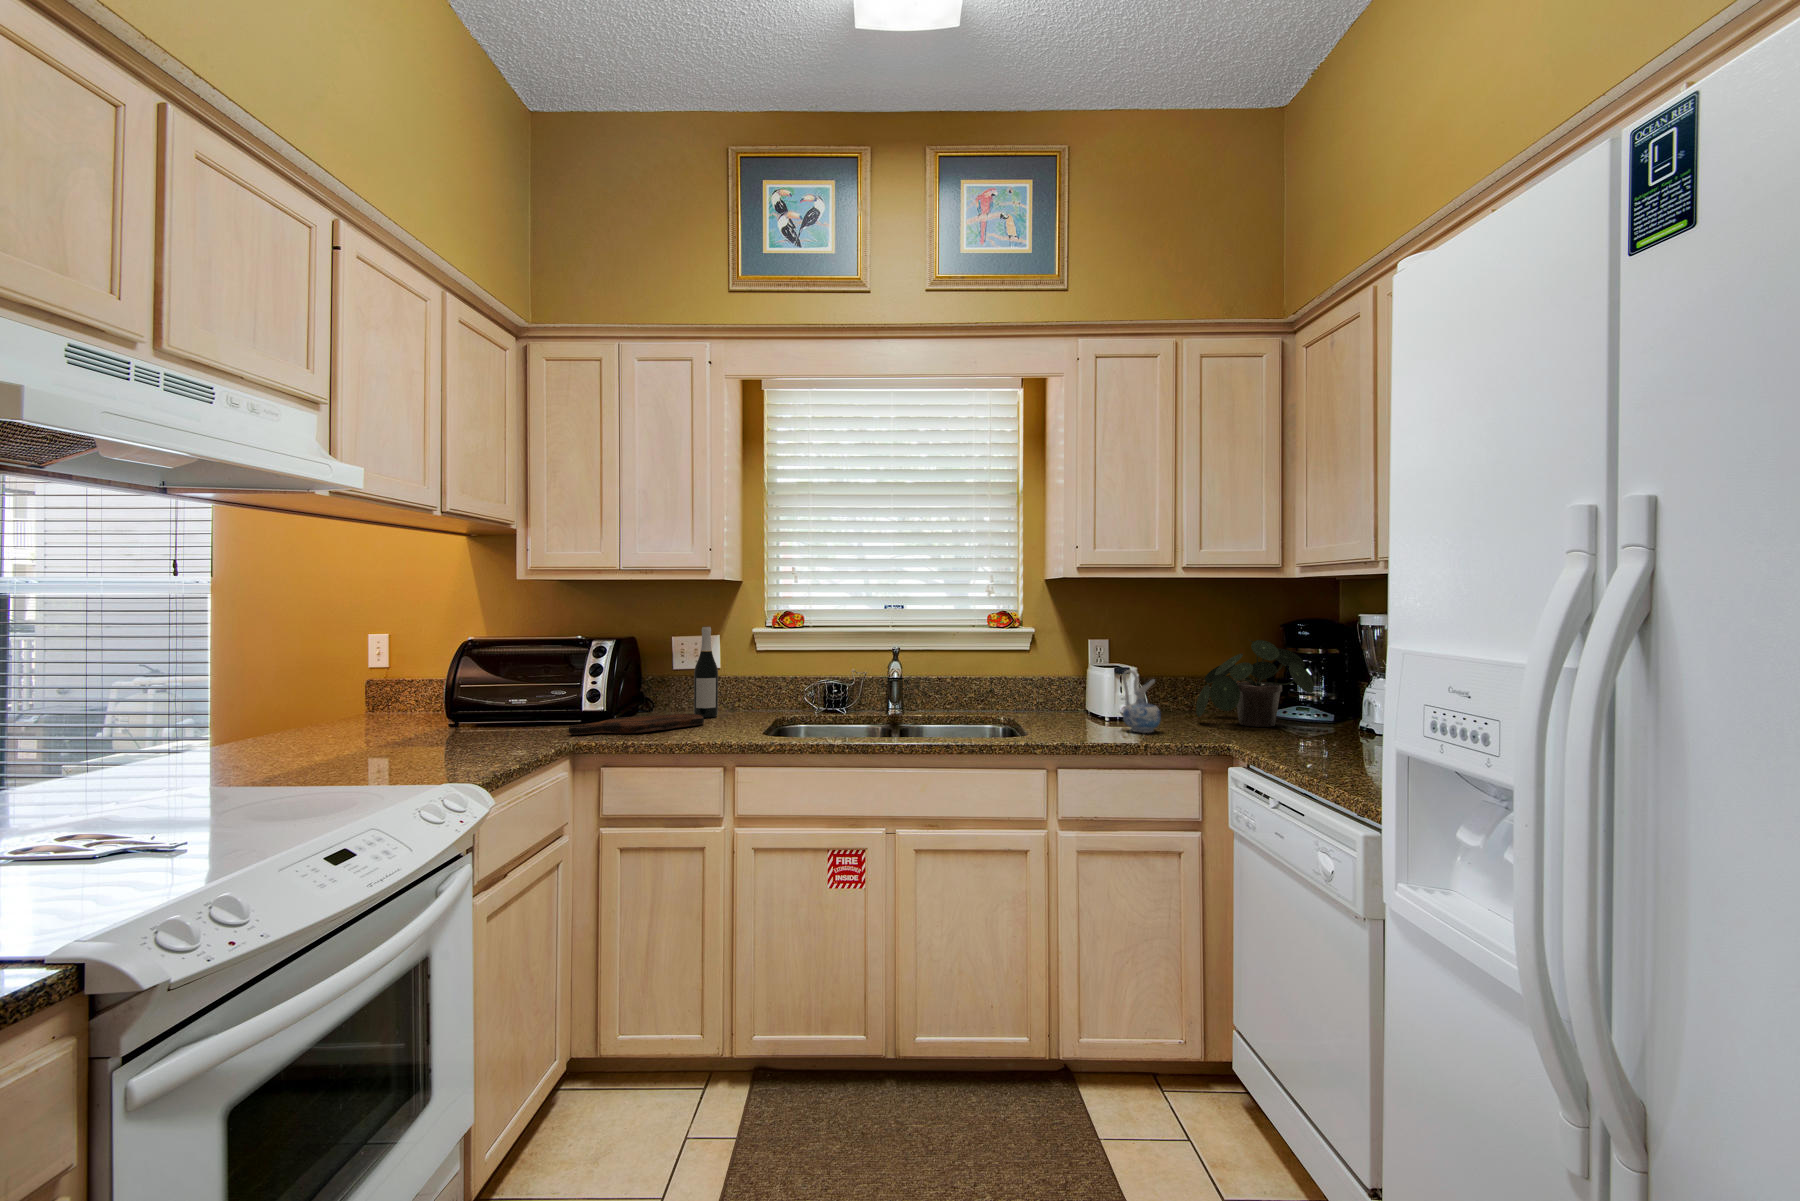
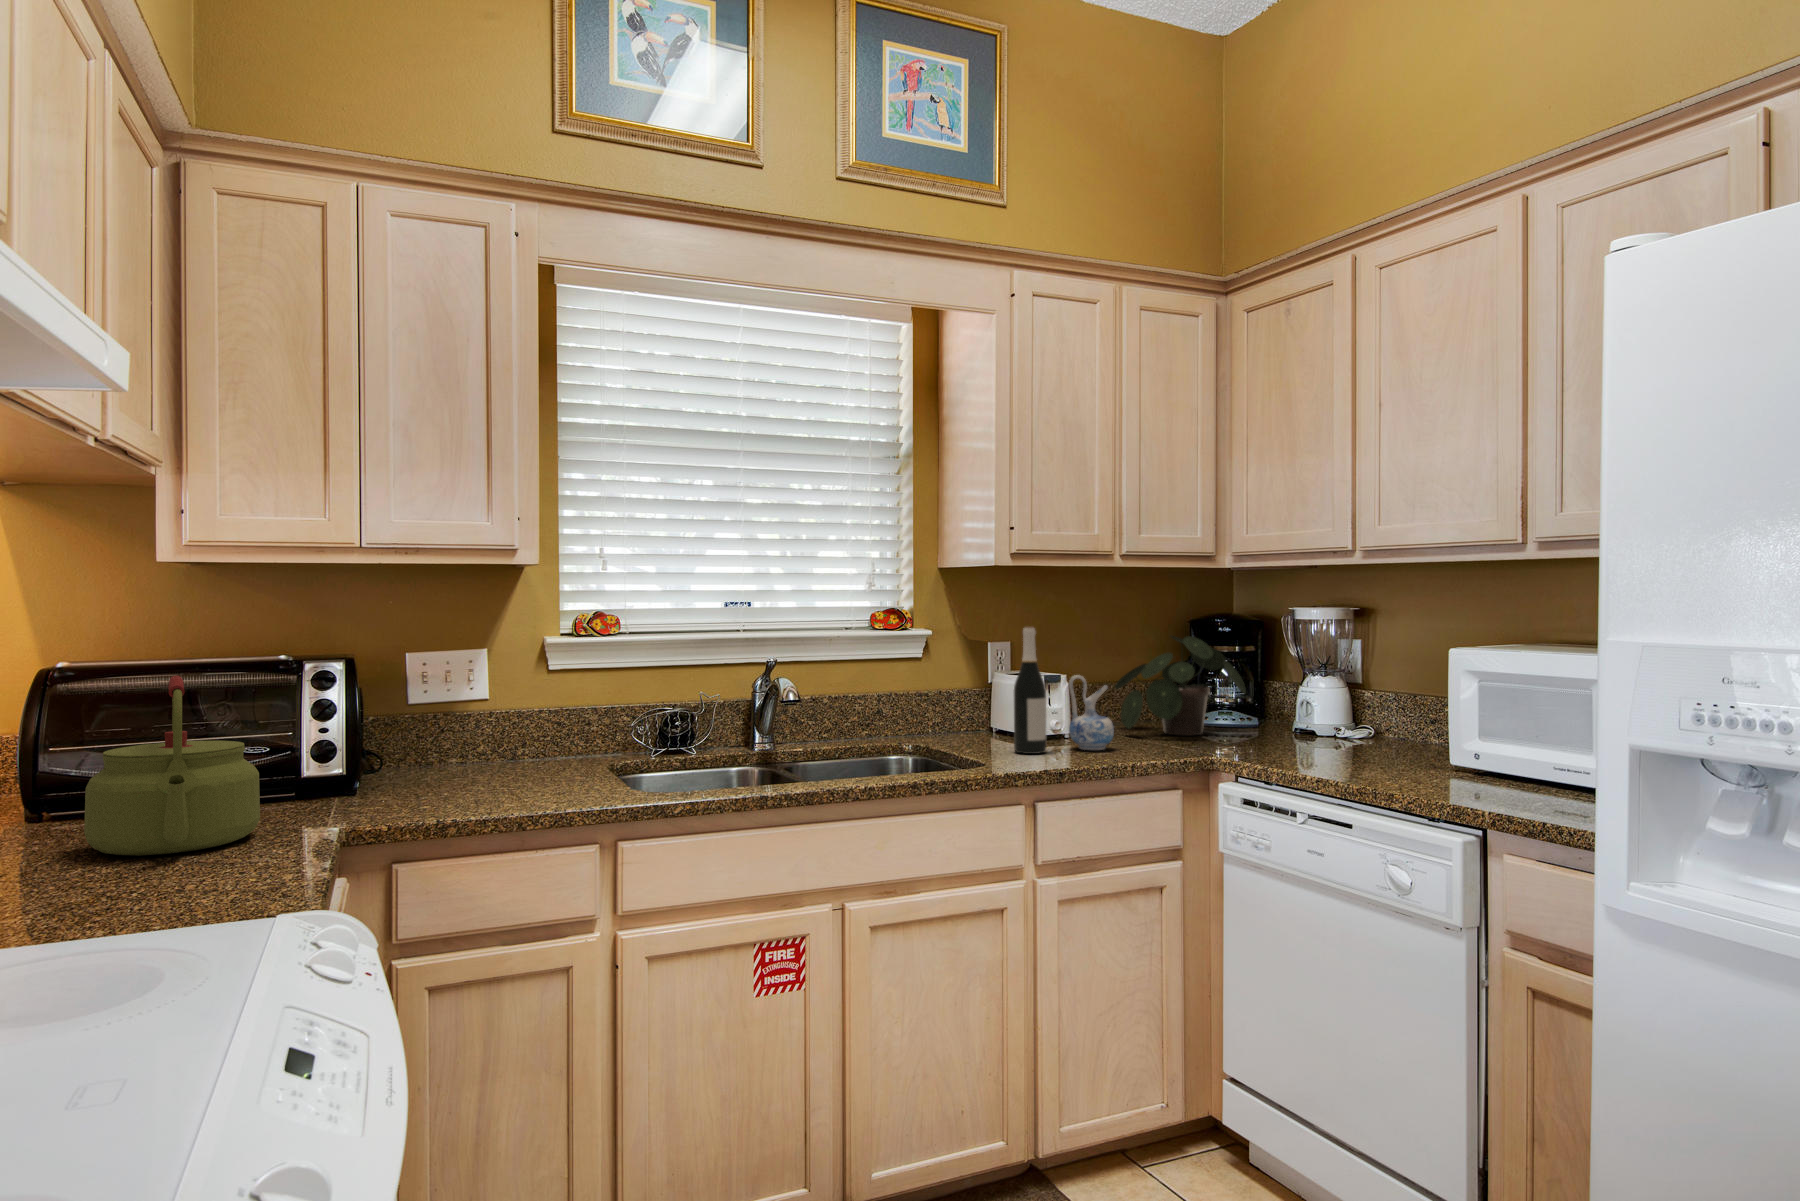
wine bottle: present [694,626,718,718] -> present [1014,626,1046,754]
kettle: none [439,649,530,748] -> present [84,676,260,856]
cutting board: present [569,714,704,735] -> none [310,769,511,816]

